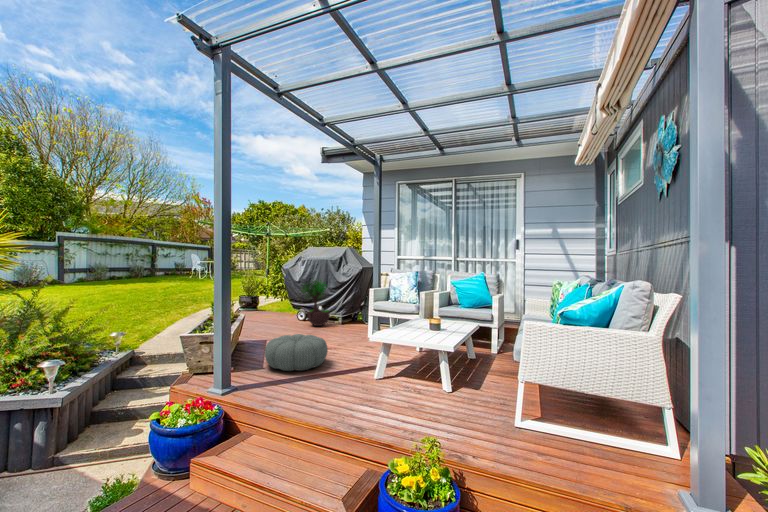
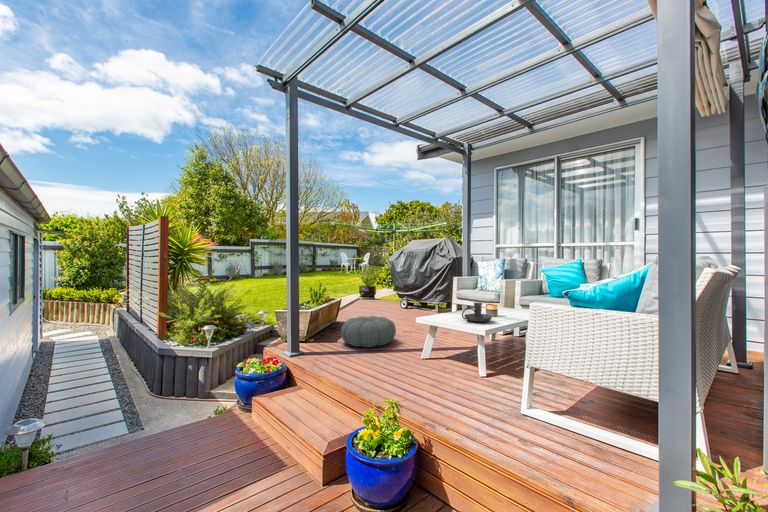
potted tree: present [302,281,330,326] -> none [395,265,425,313]
candle holder: none [415,317,441,336] -> present [462,303,492,322]

